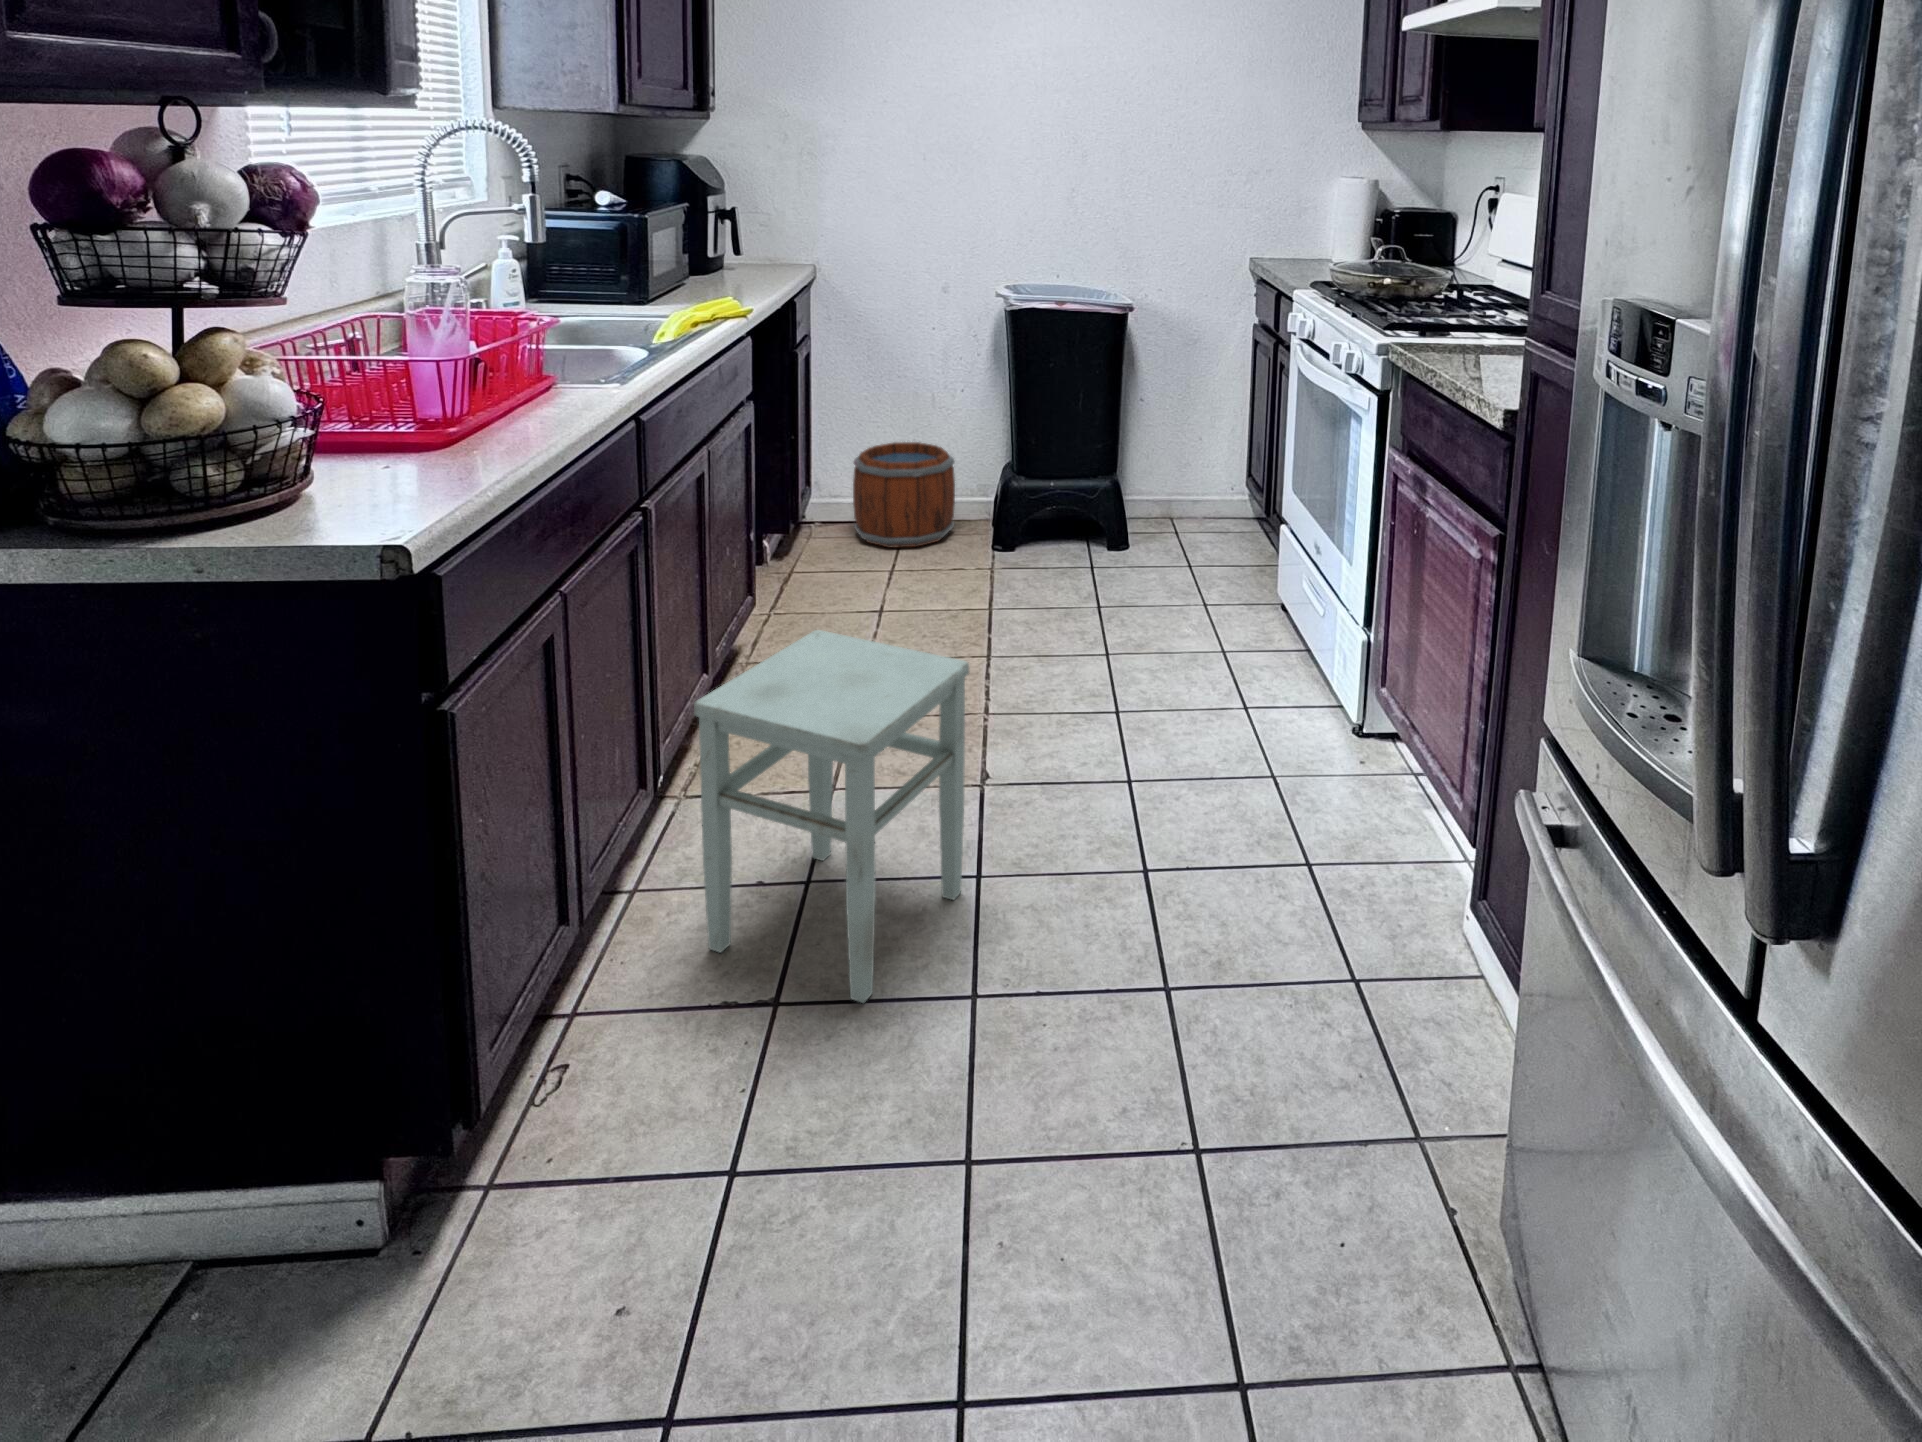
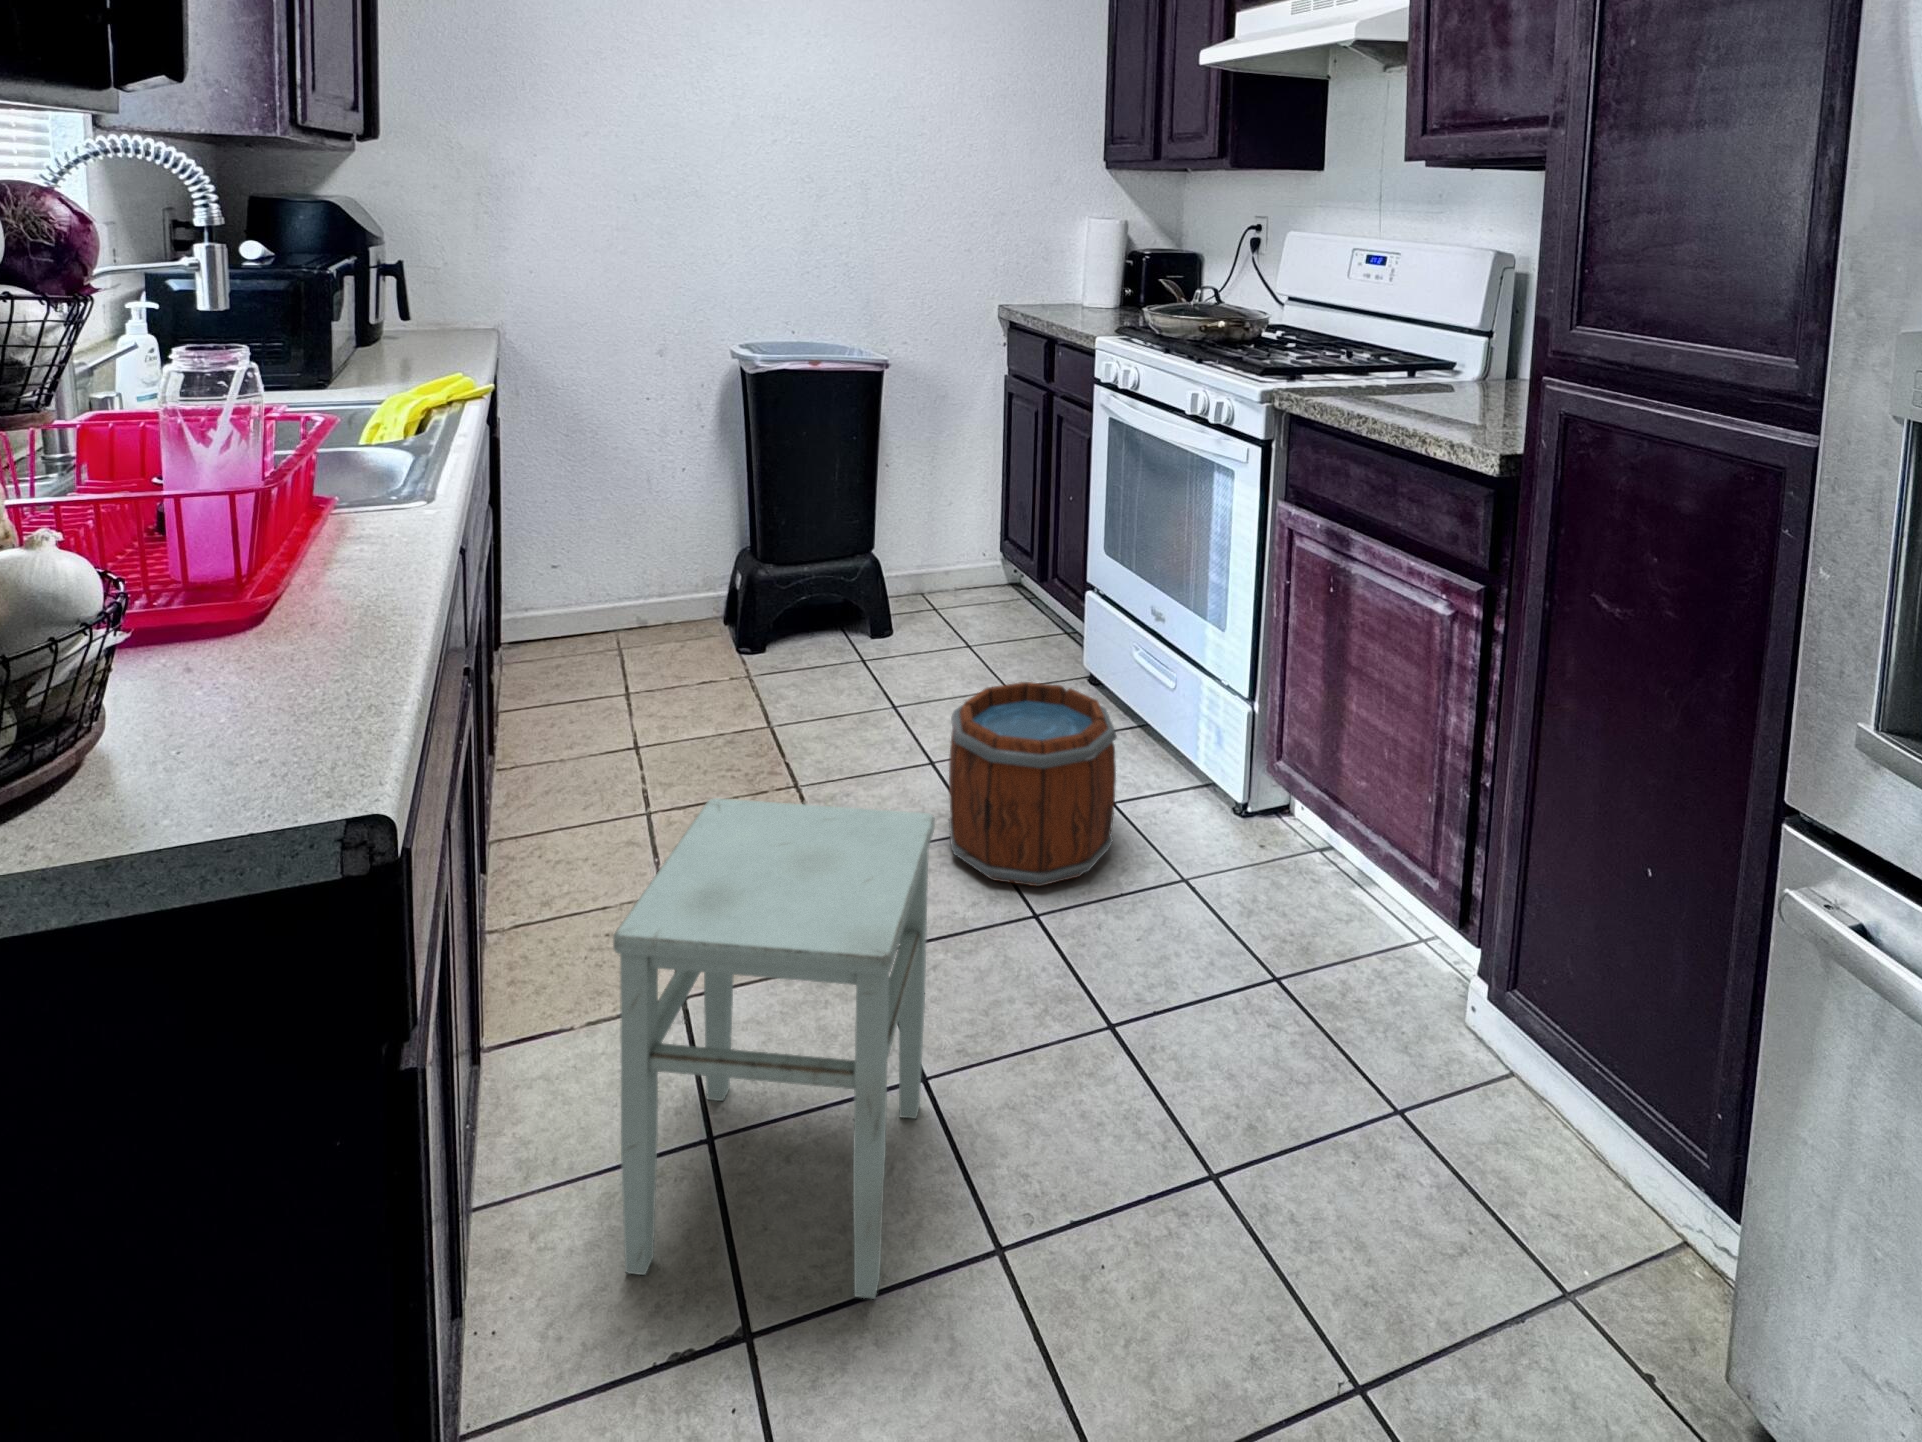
bucket: present [853,442,955,547] -> present [949,682,1117,887]

